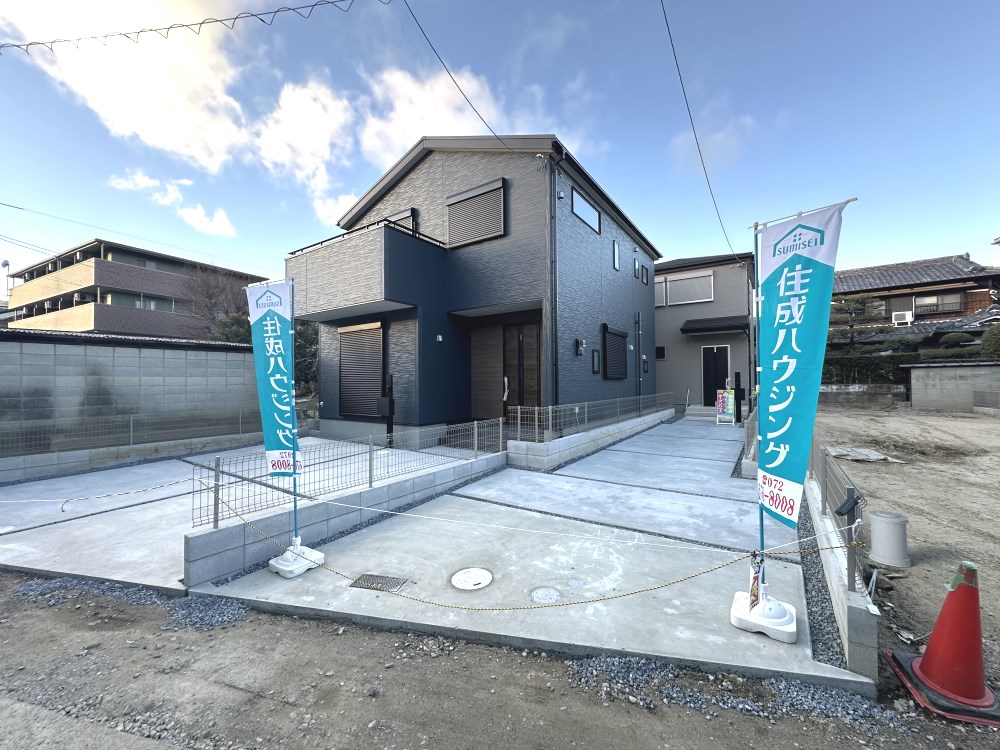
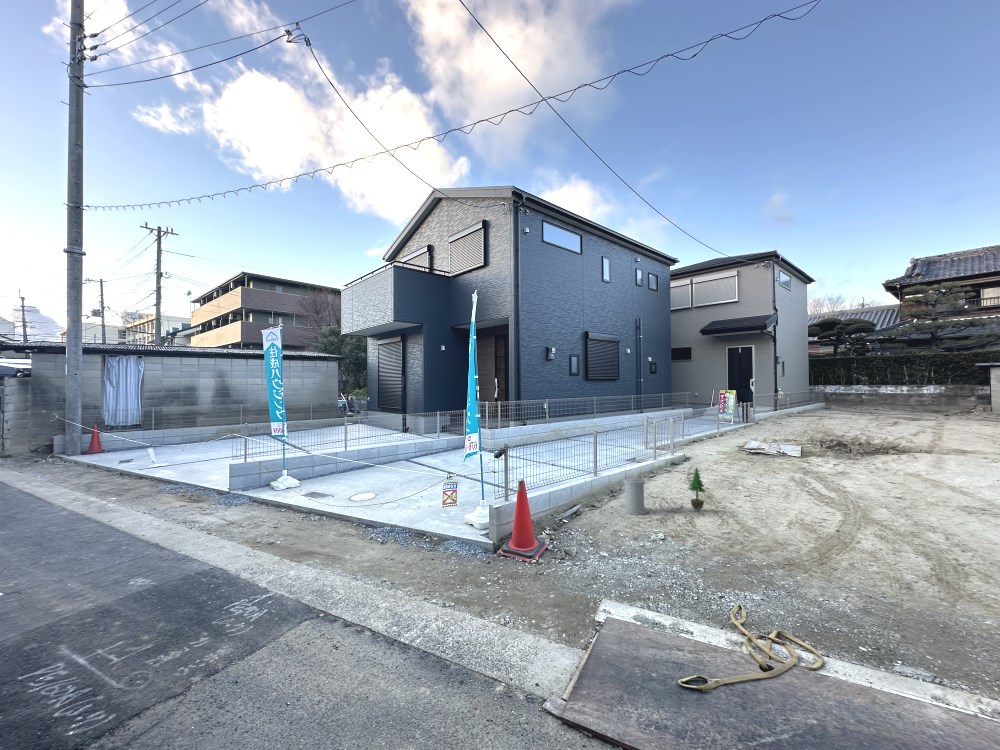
potted tree: none [934,491,966,550] -> present [689,468,705,511]

